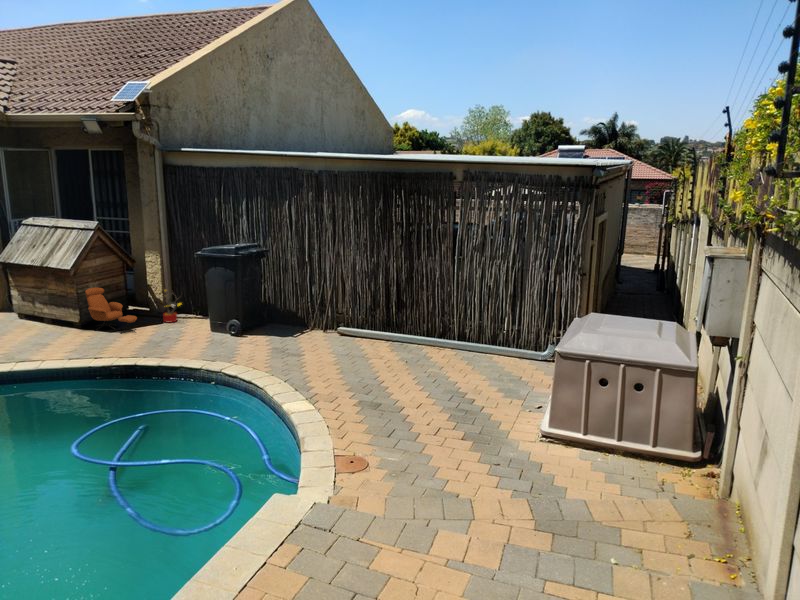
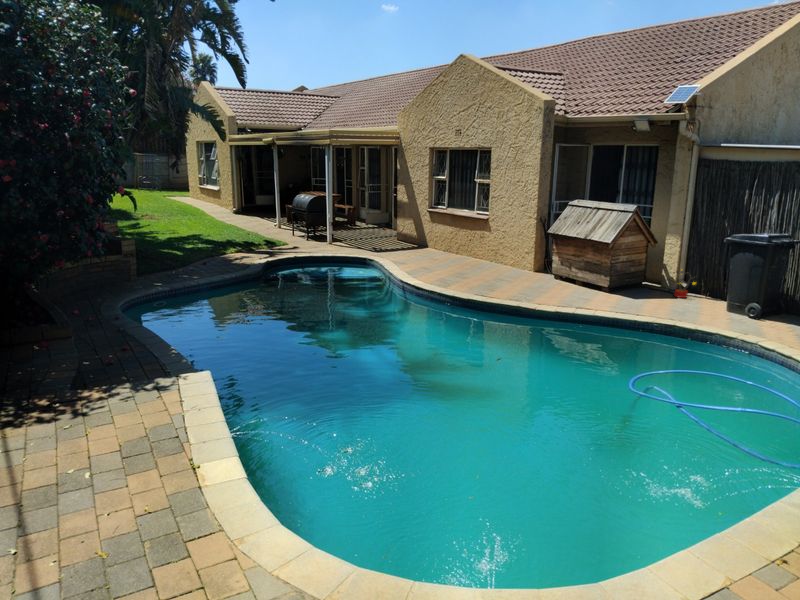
lounge chair: present [85,287,137,333] -> none [616,261,658,303]

